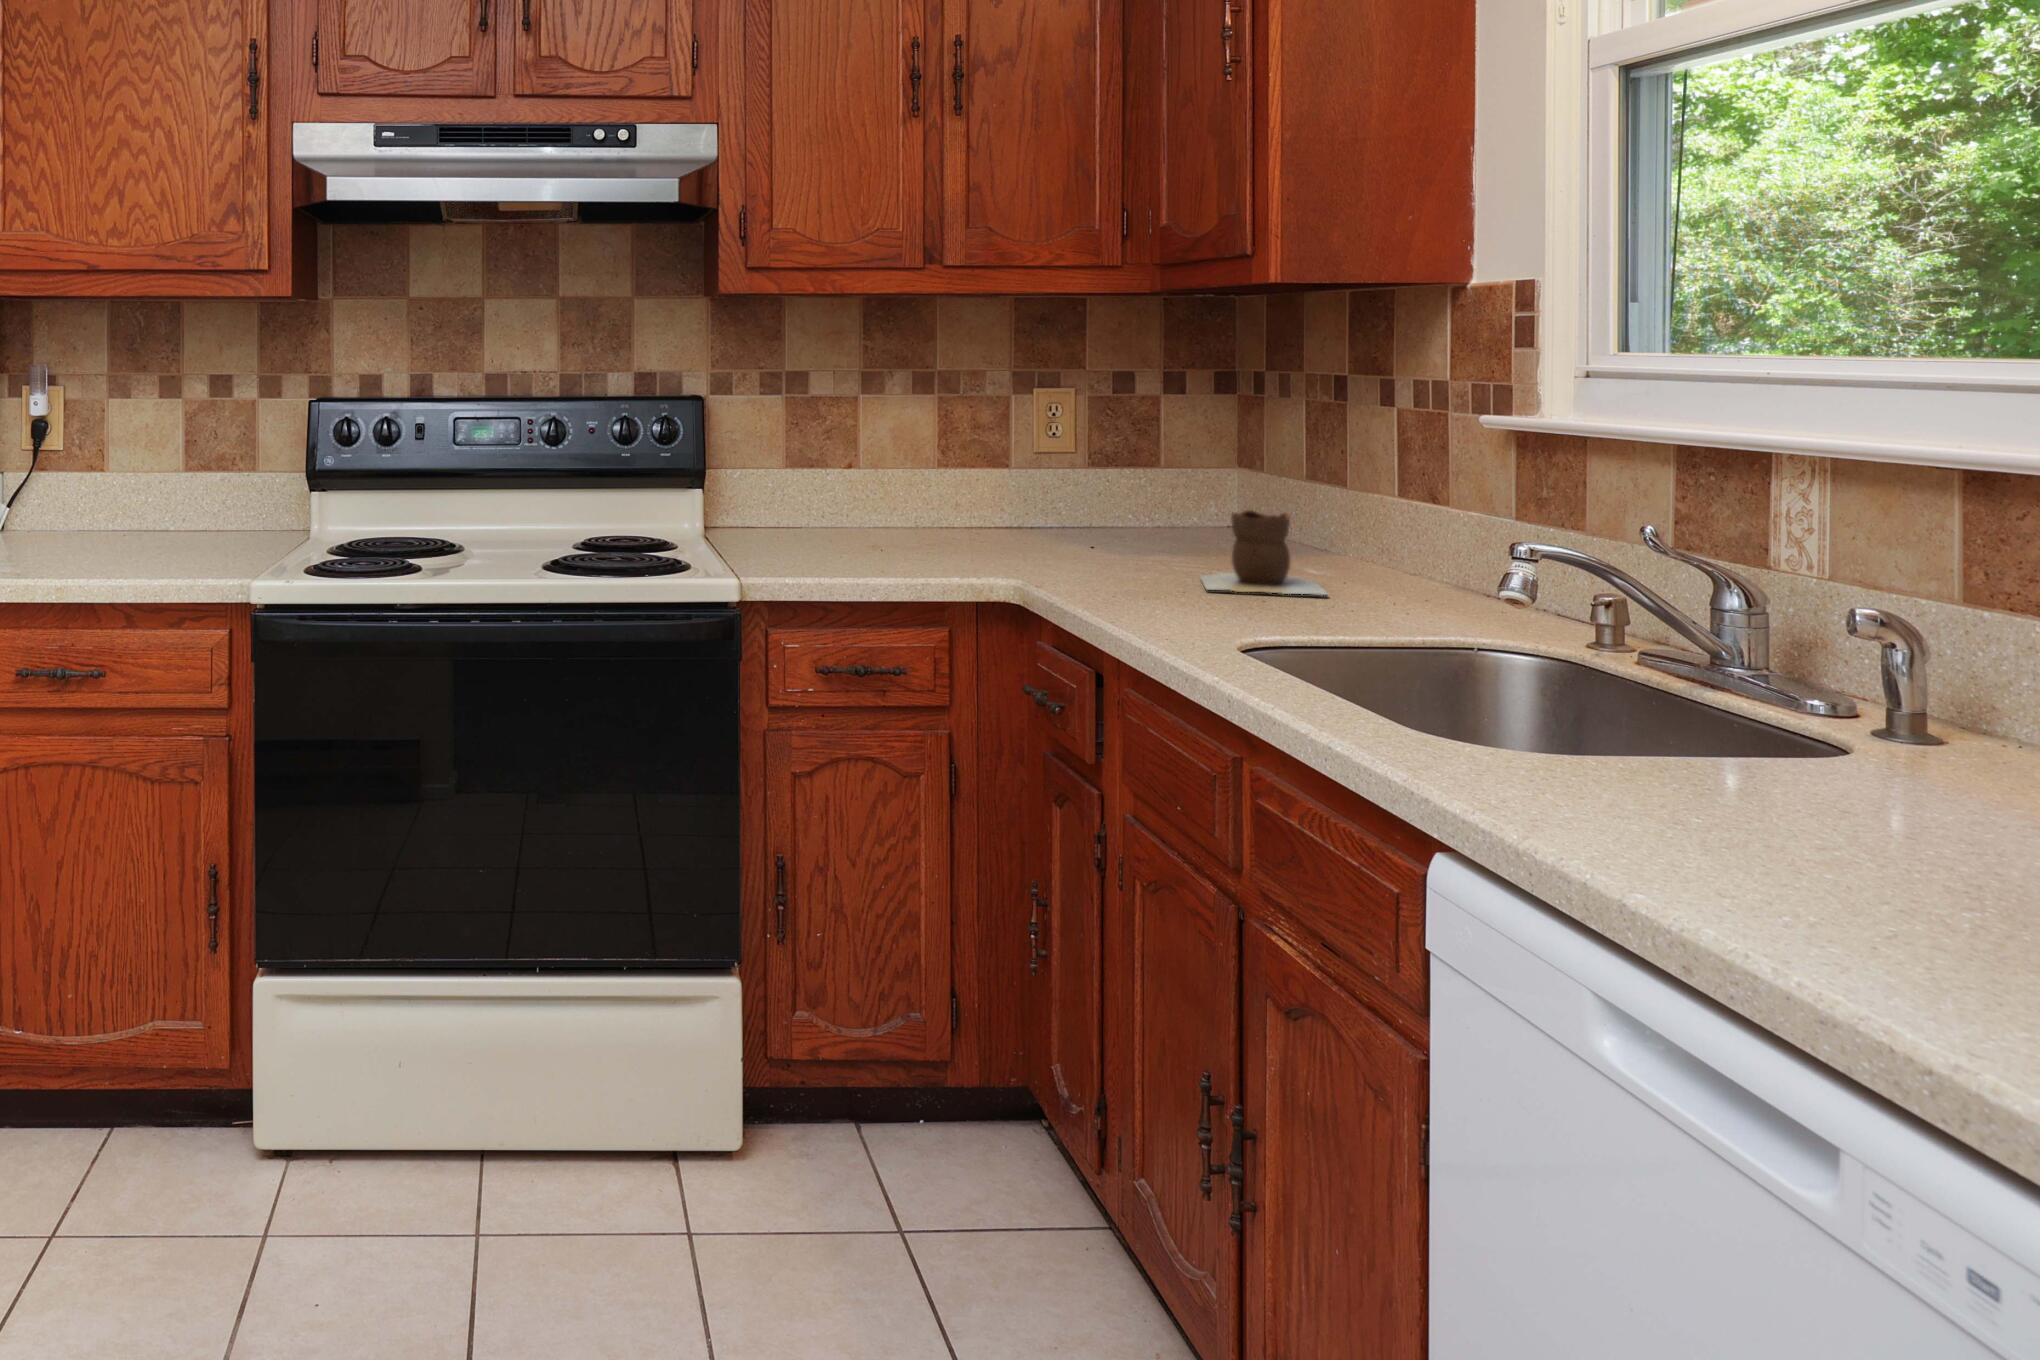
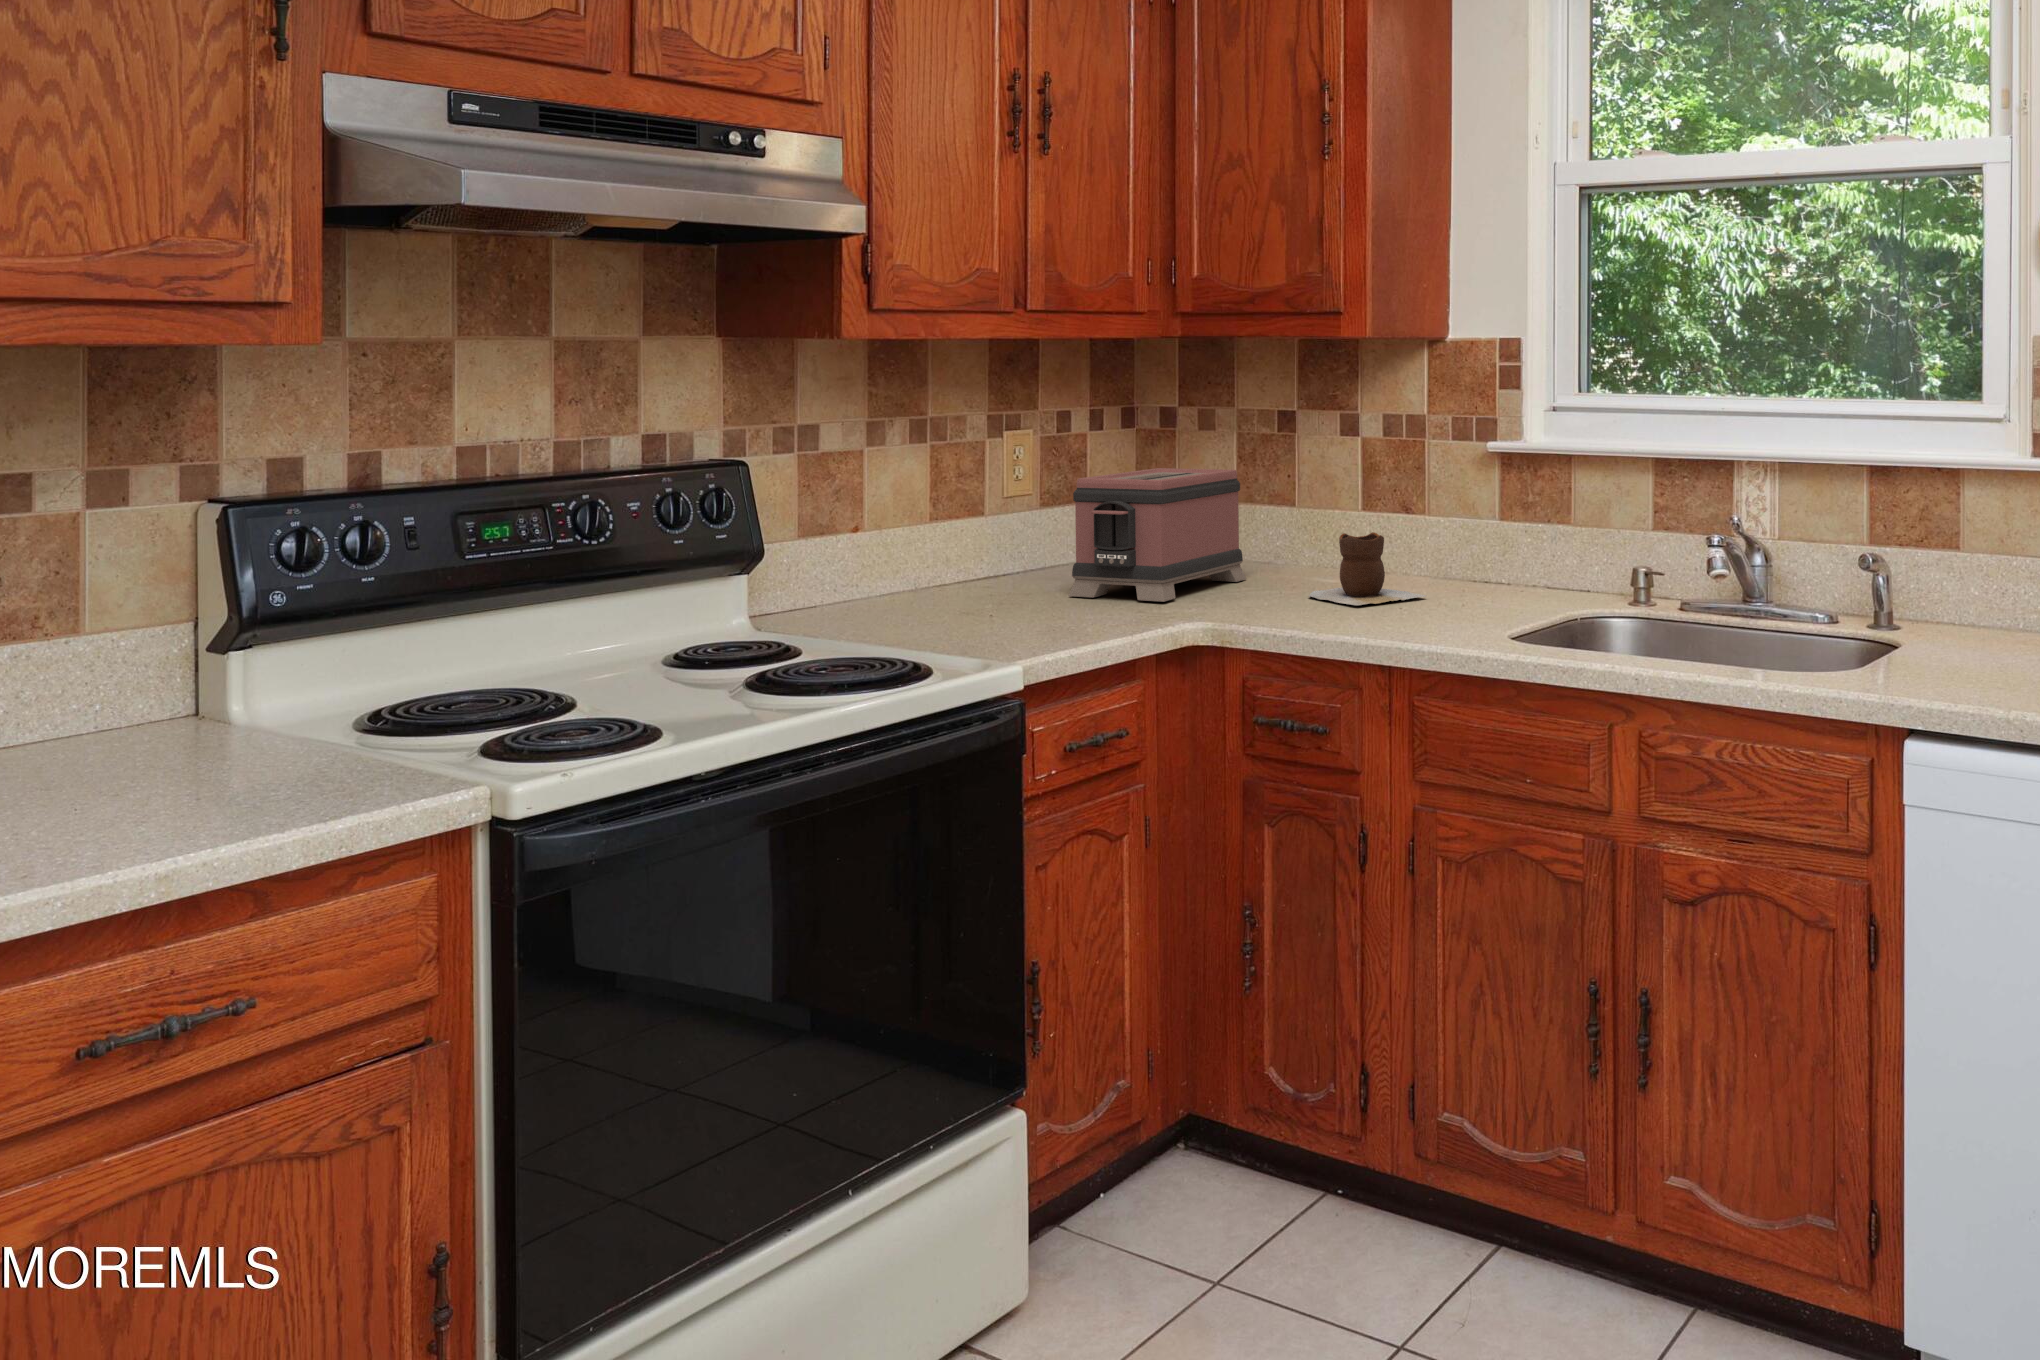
toaster: none [992,429,1217,559] -> present [1068,468,1246,602]

